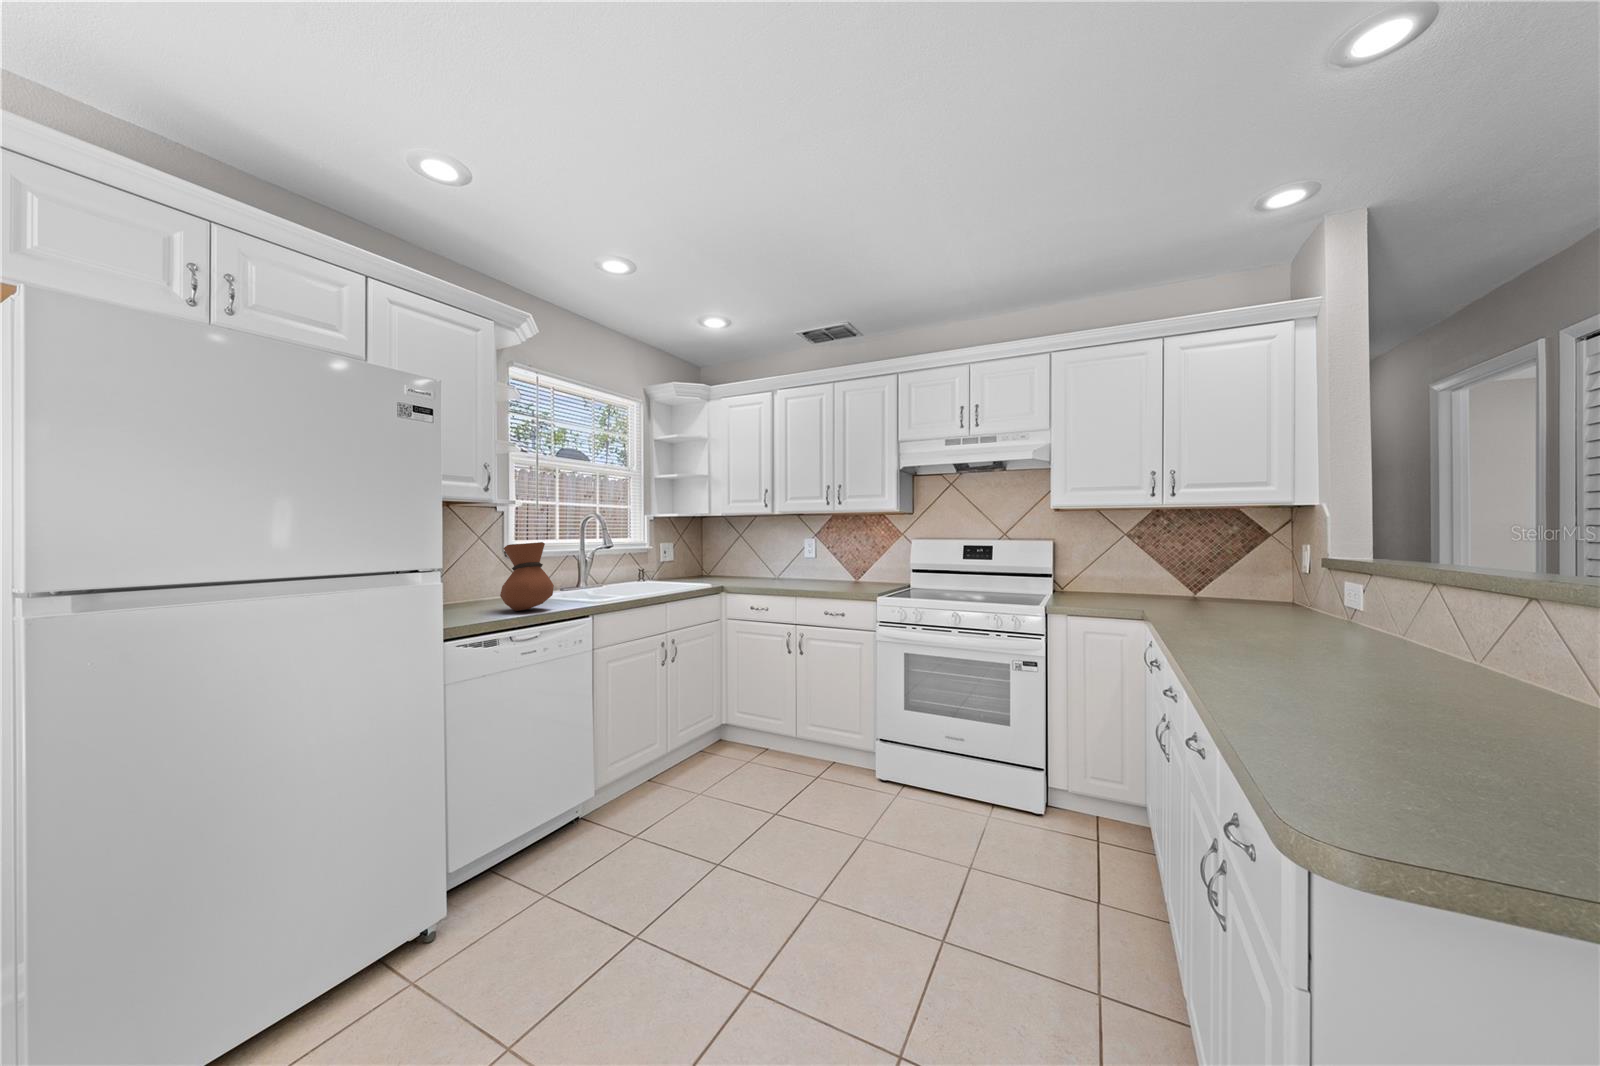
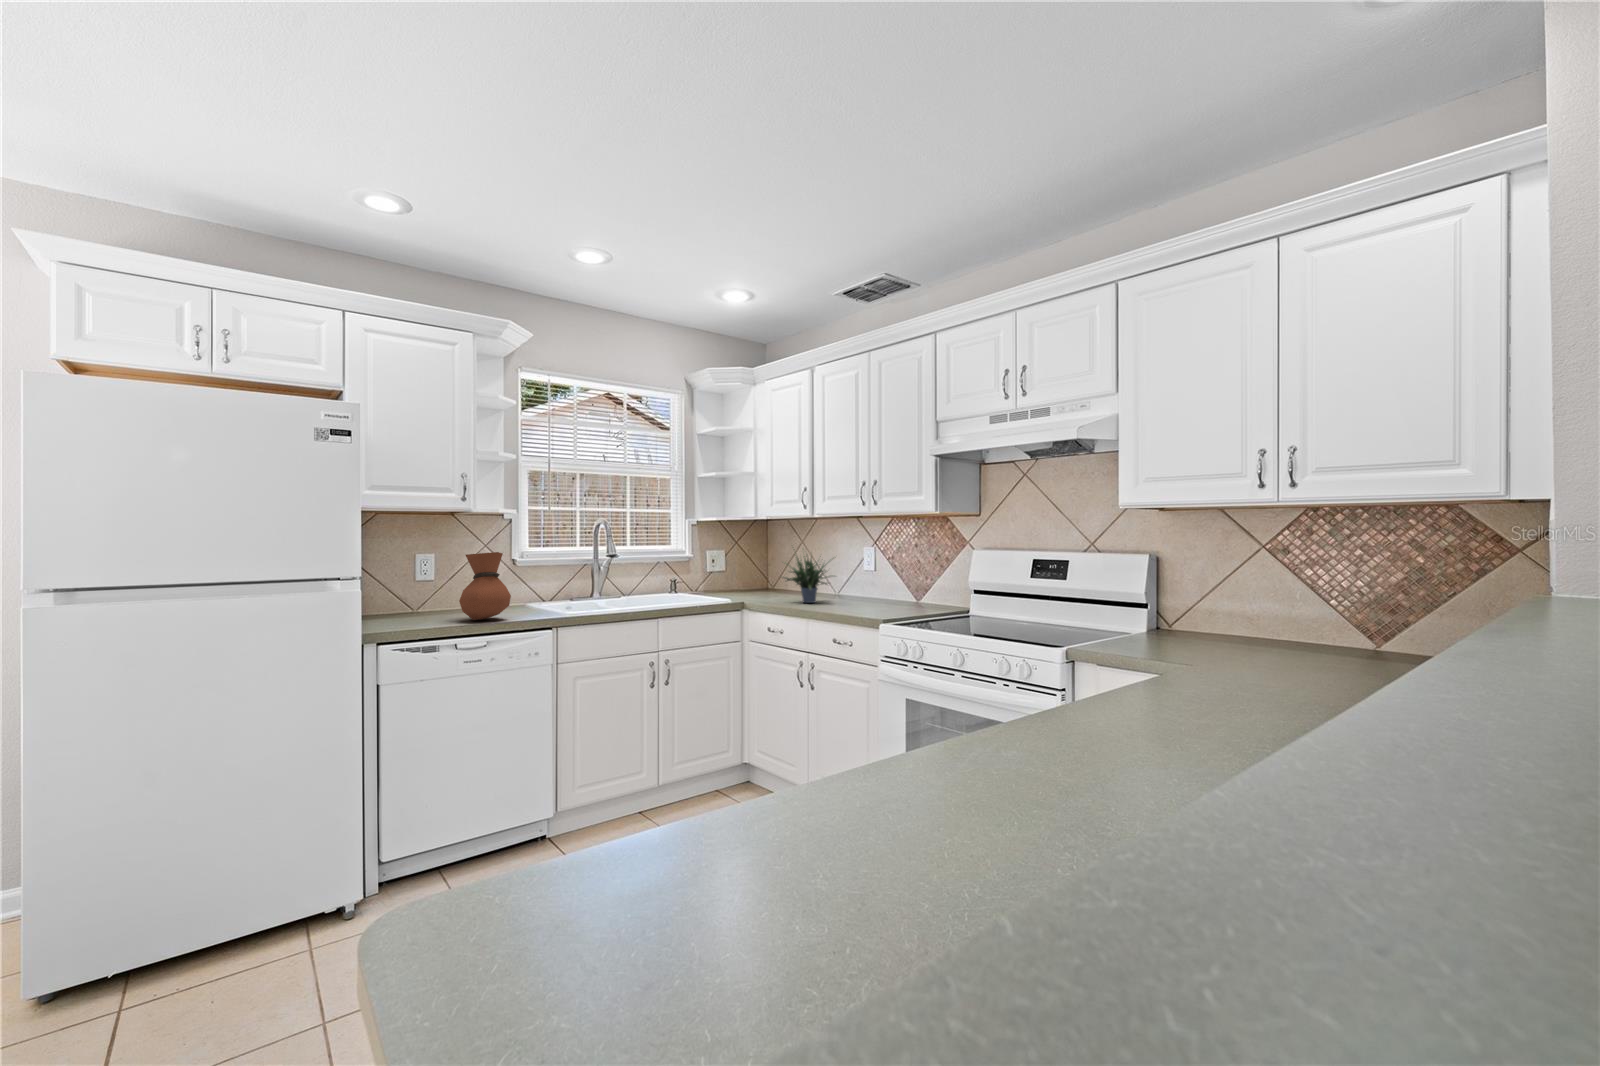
potted plant: none [746,533,802,584] -> present [784,556,828,603]

